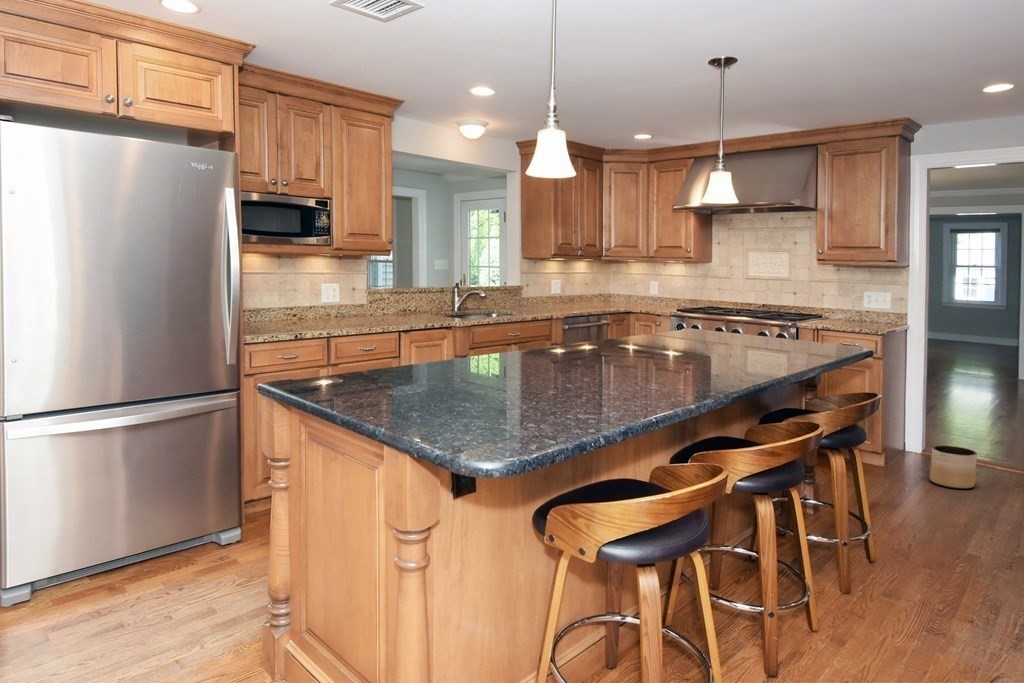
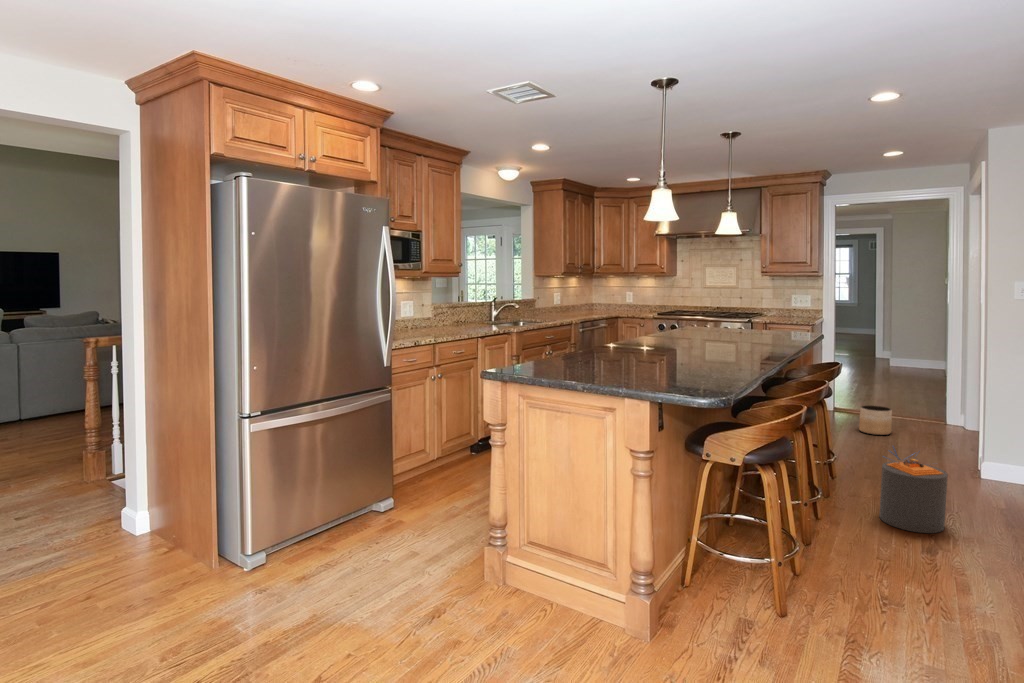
trash can: none [883,512,984,653] -> present [880,447,948,533]

